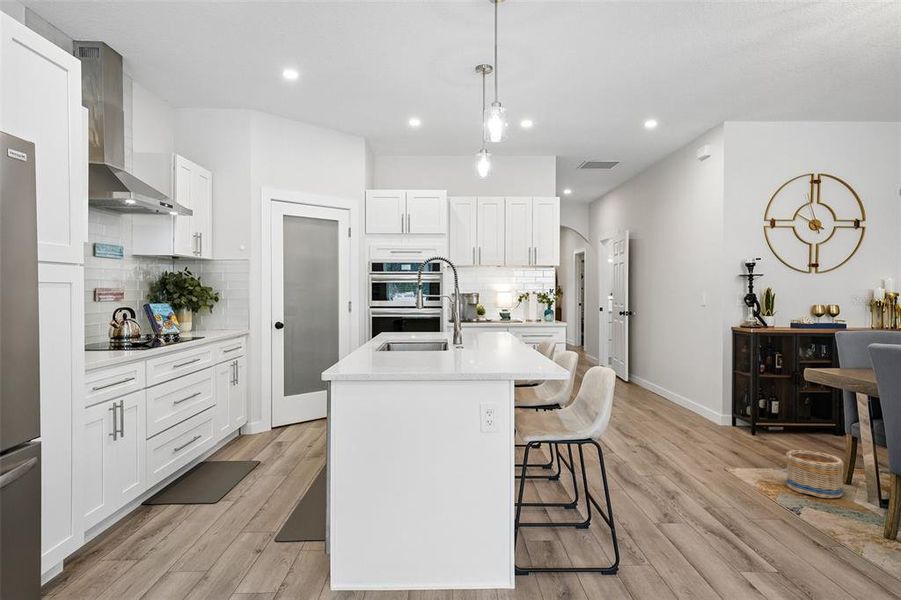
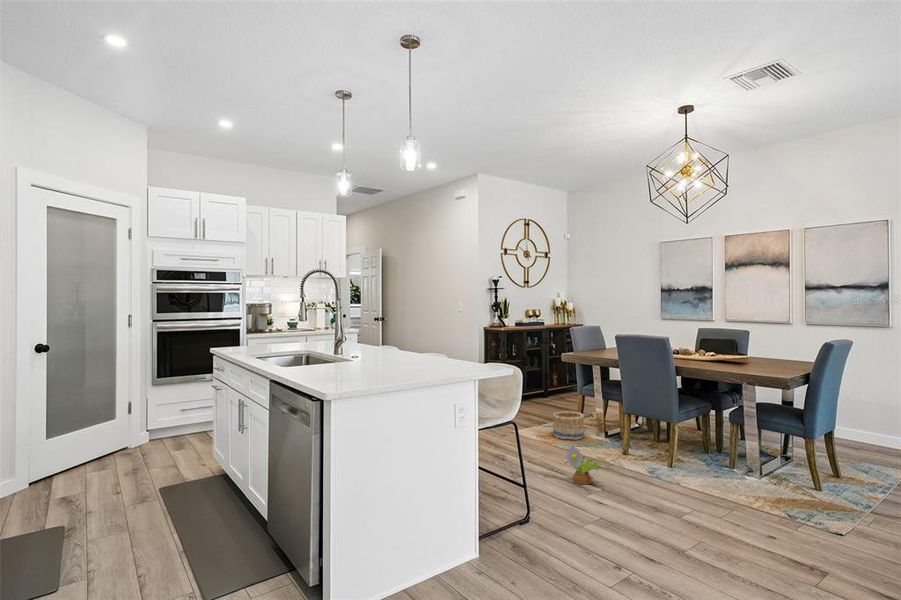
decorative plant: none [729,499,793,563] -> present [565,447,603,484]

